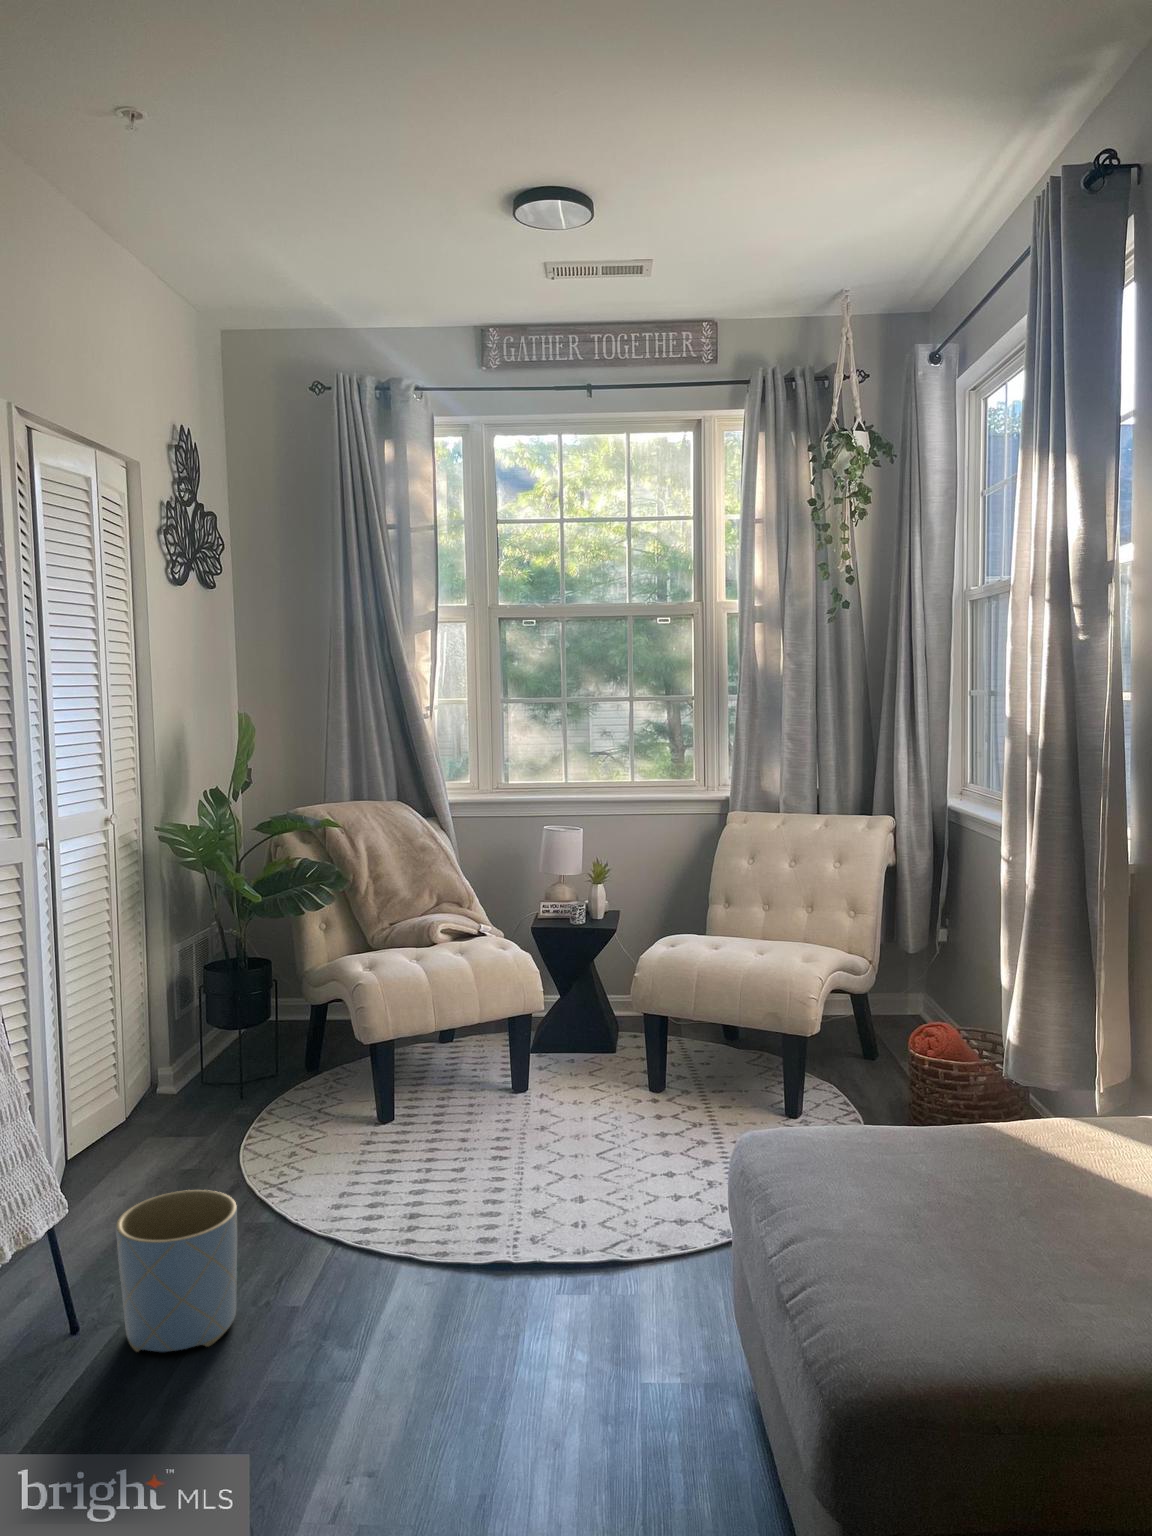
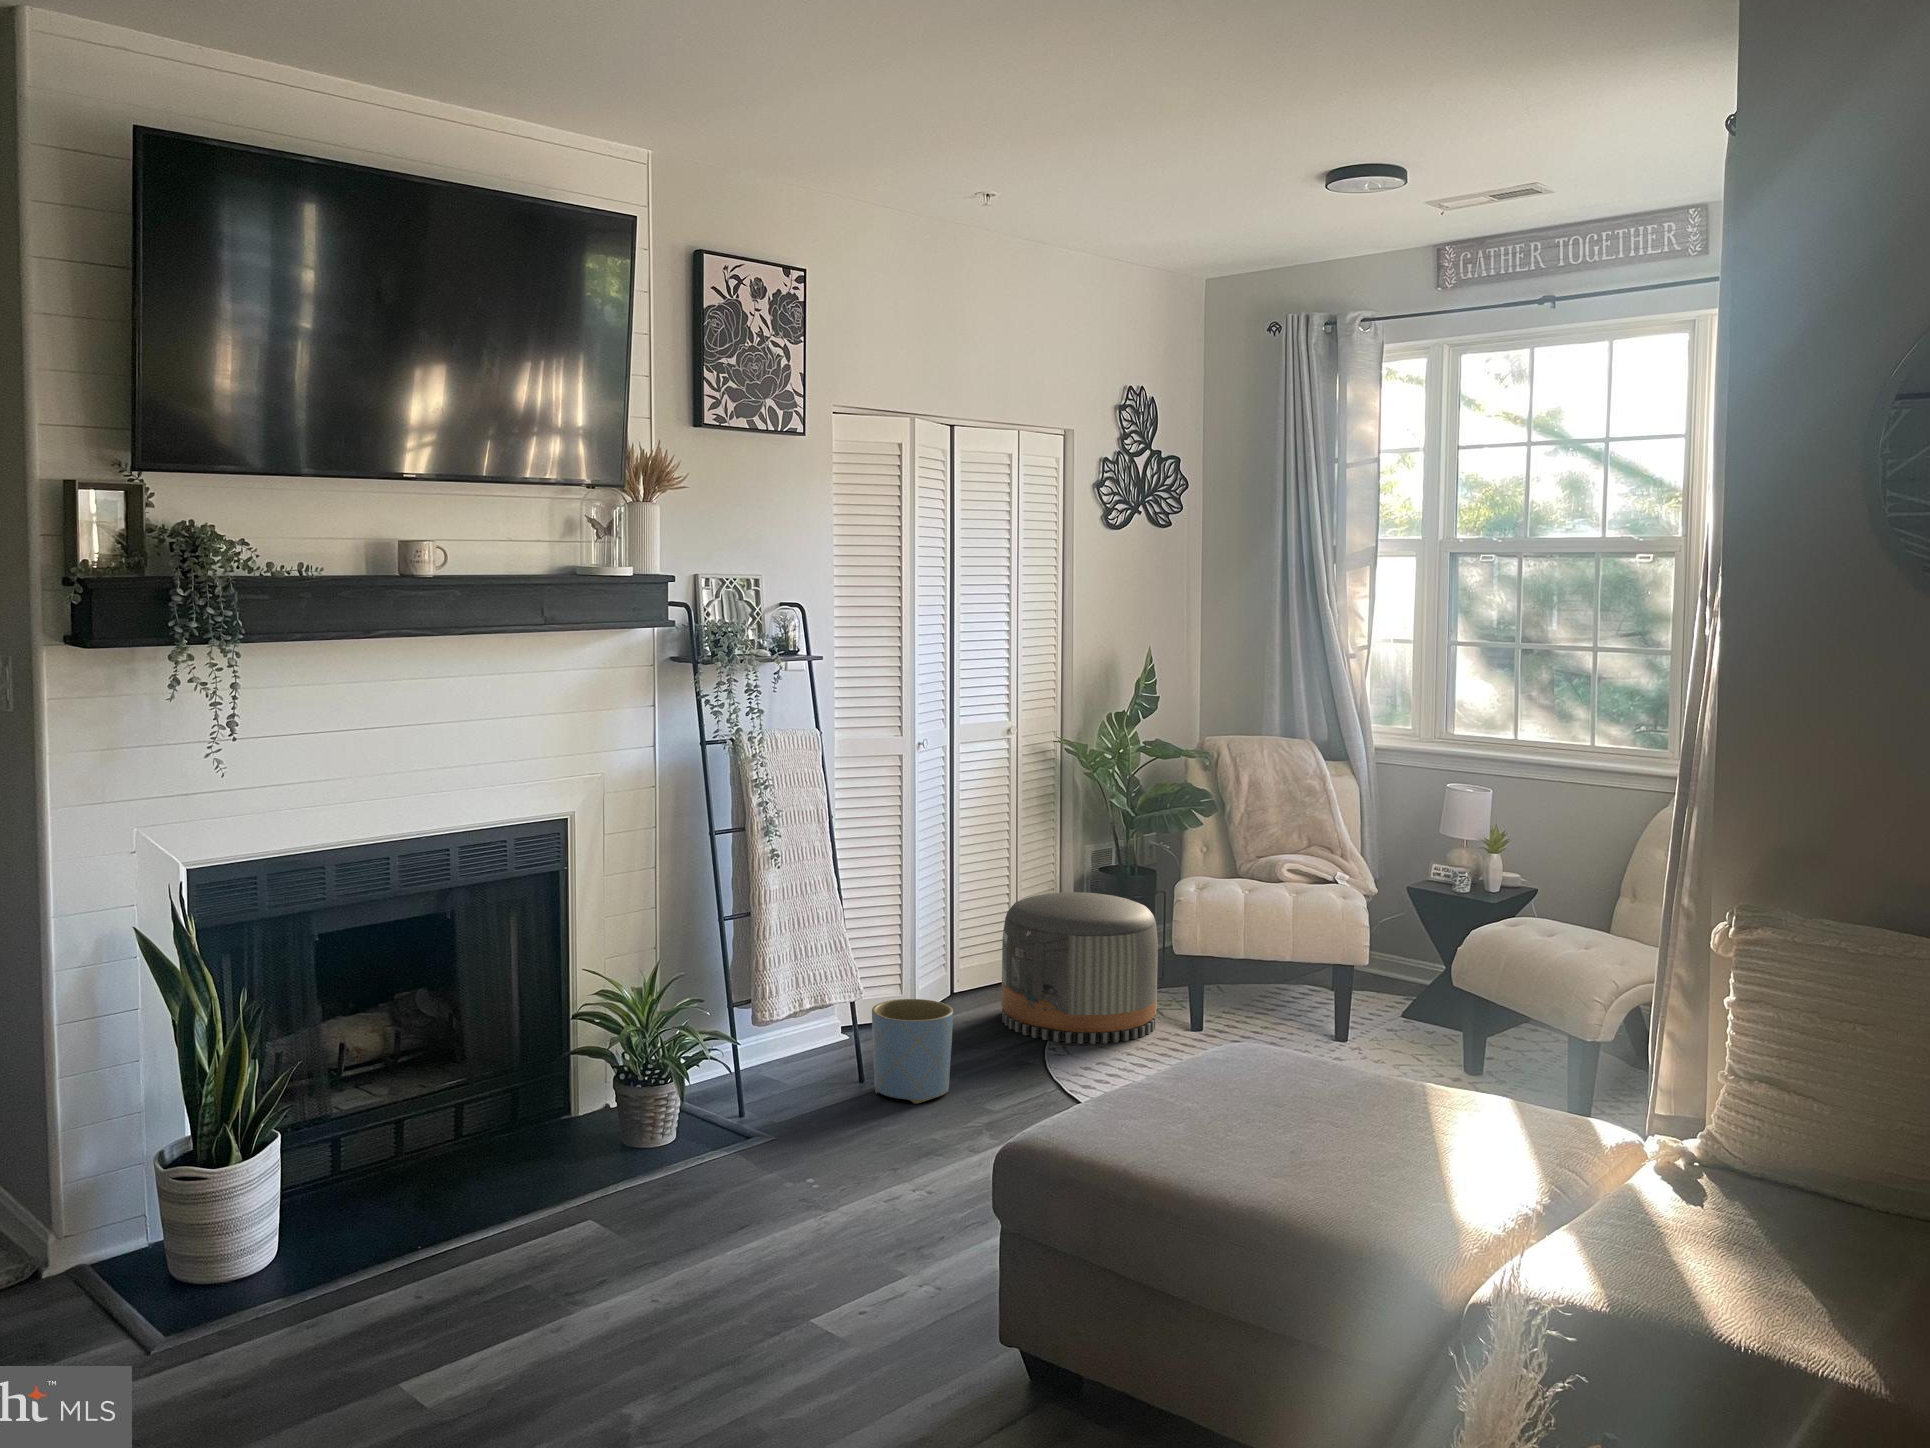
pouf: none [162,993,352,1186] -> present [1002,892,1158,1044]

